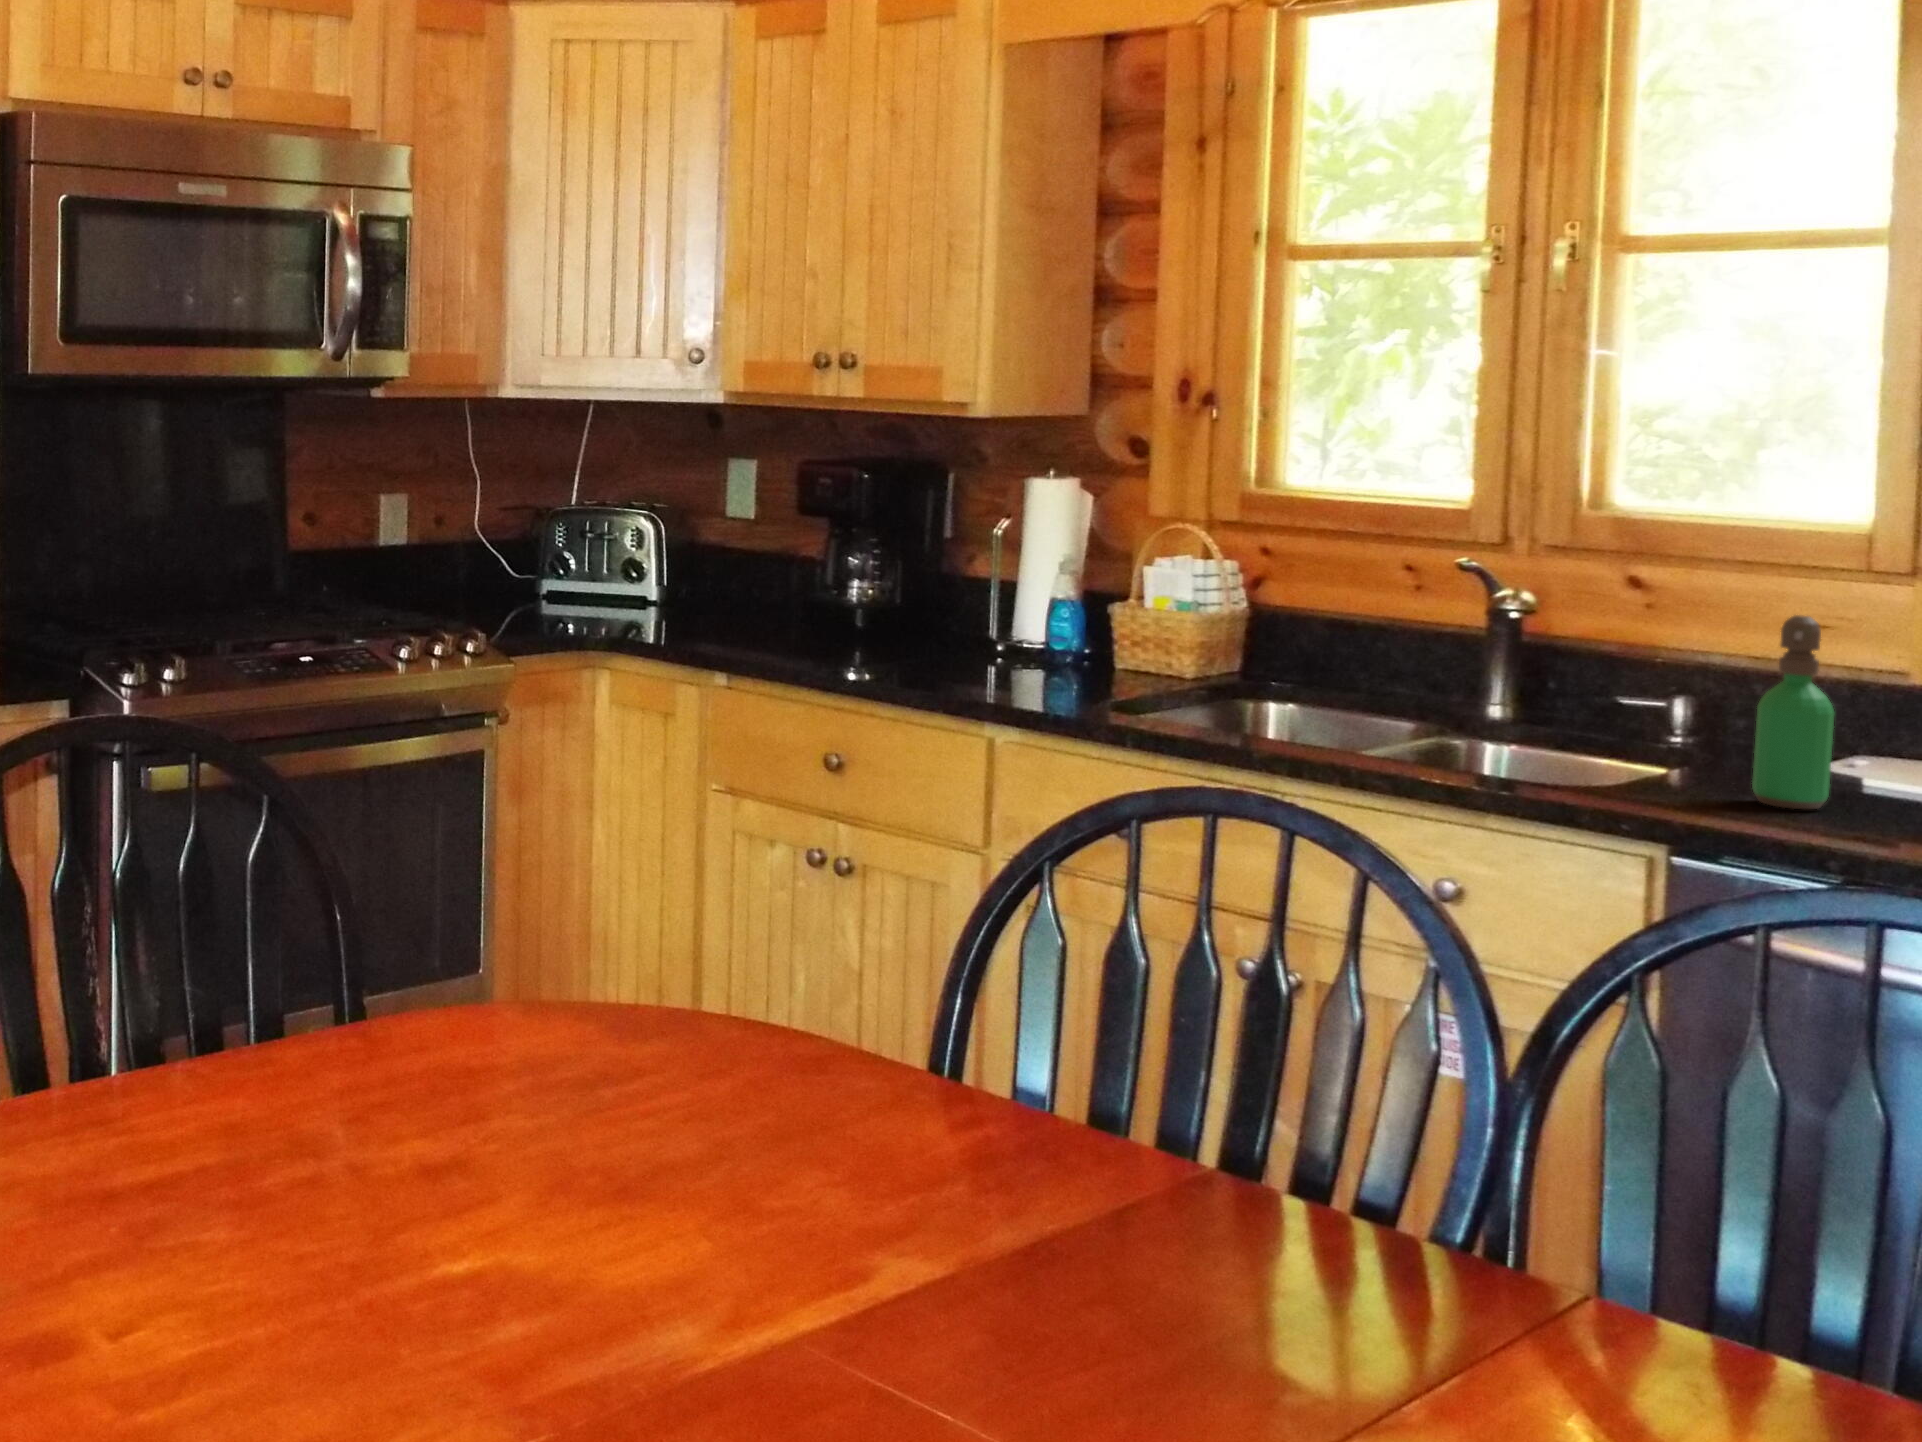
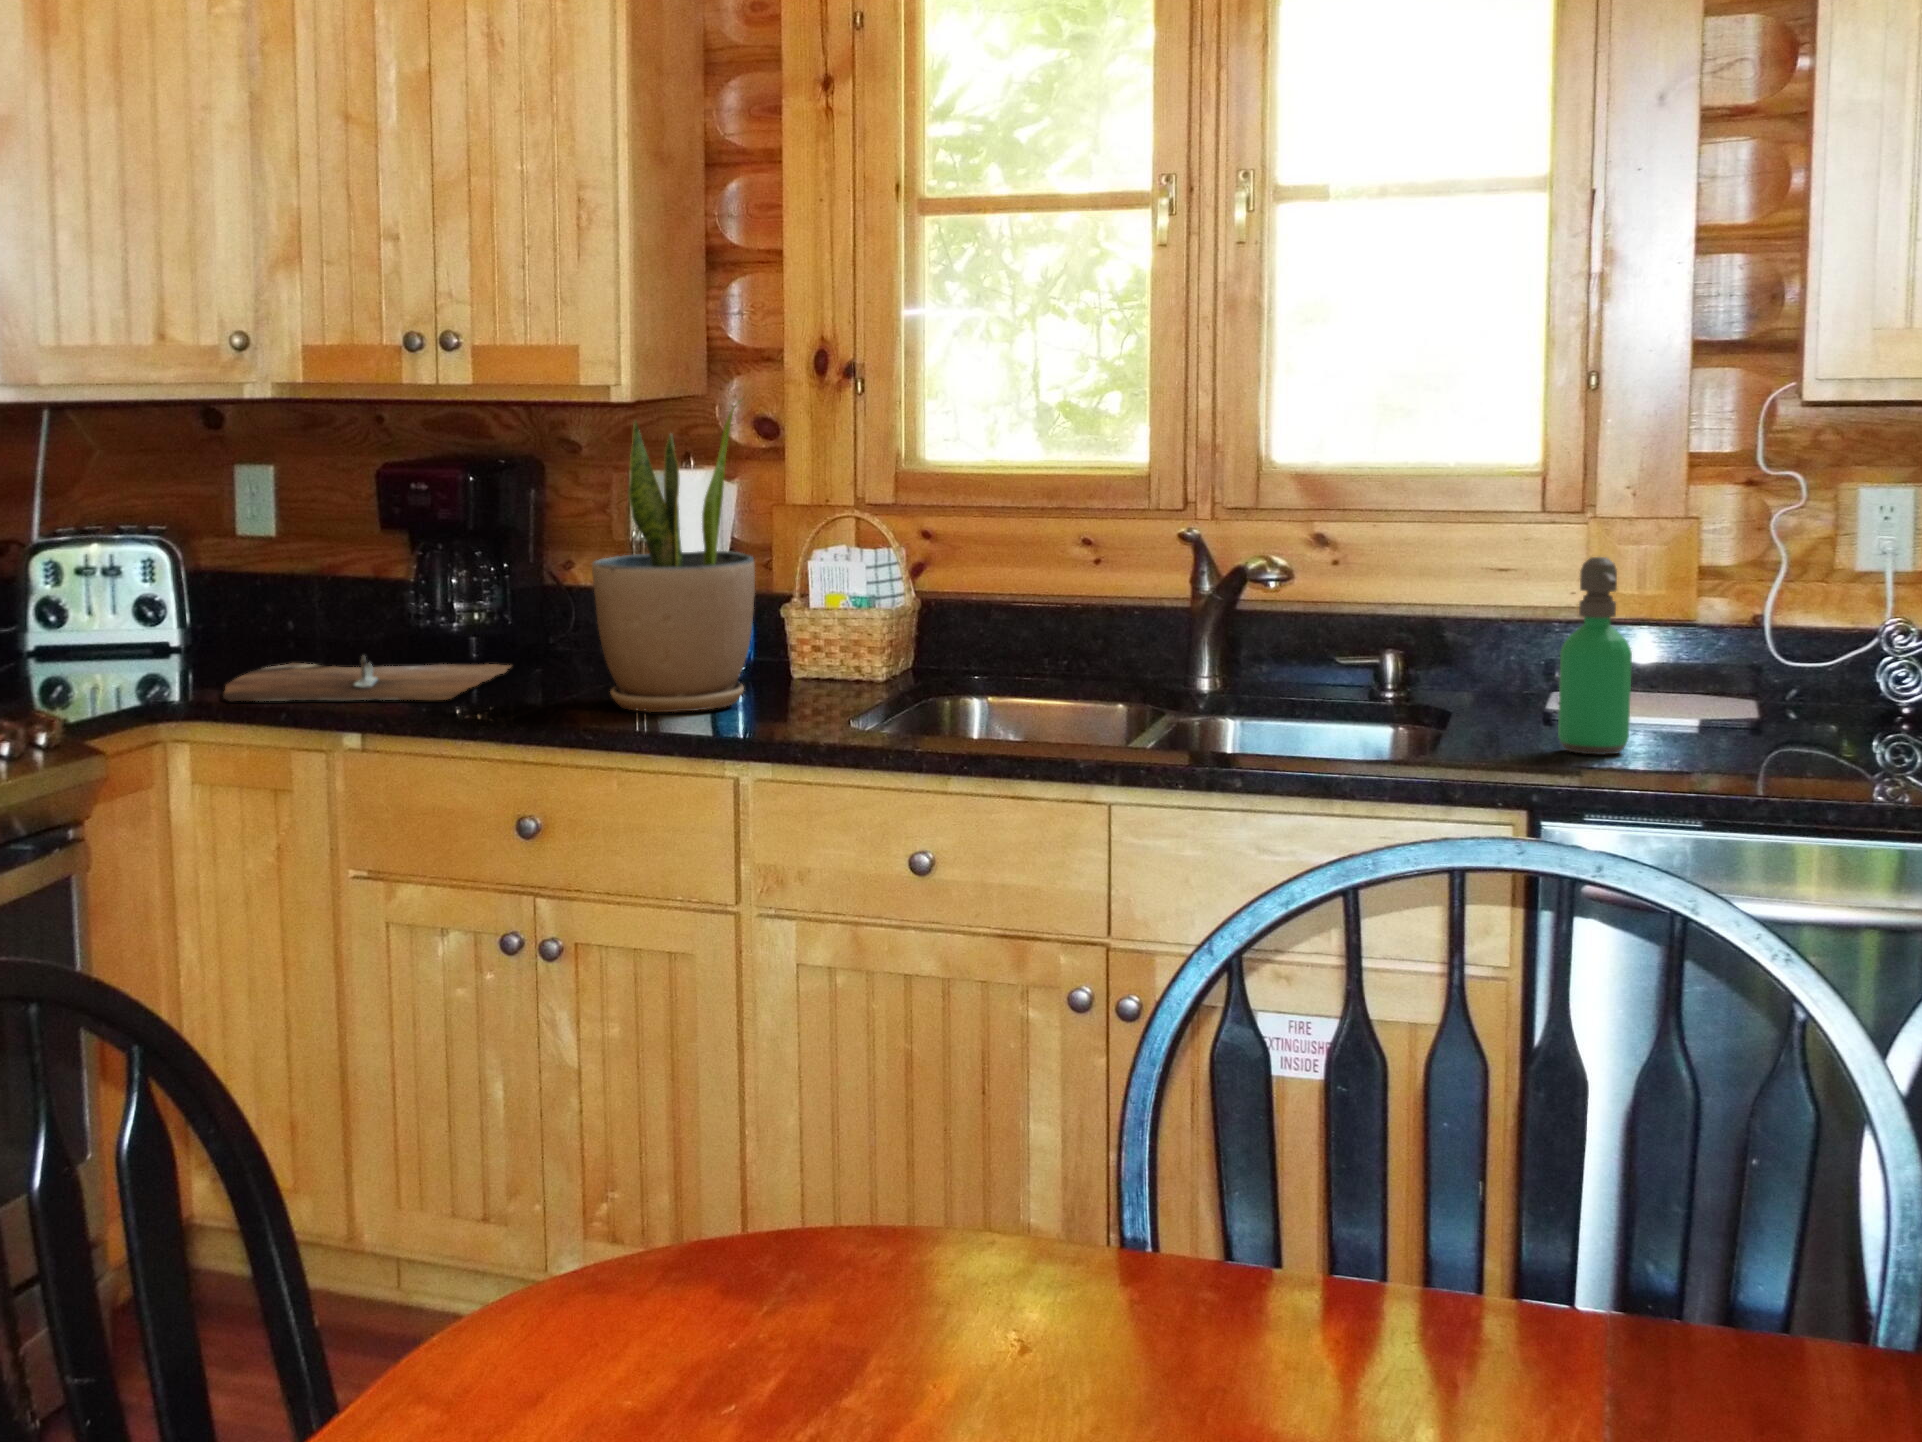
potted plant: none [915,422,1055,684] -> present [592,399,755,712]
cutting board: none [639,615,900,656] -> present [223,656,511,701]

